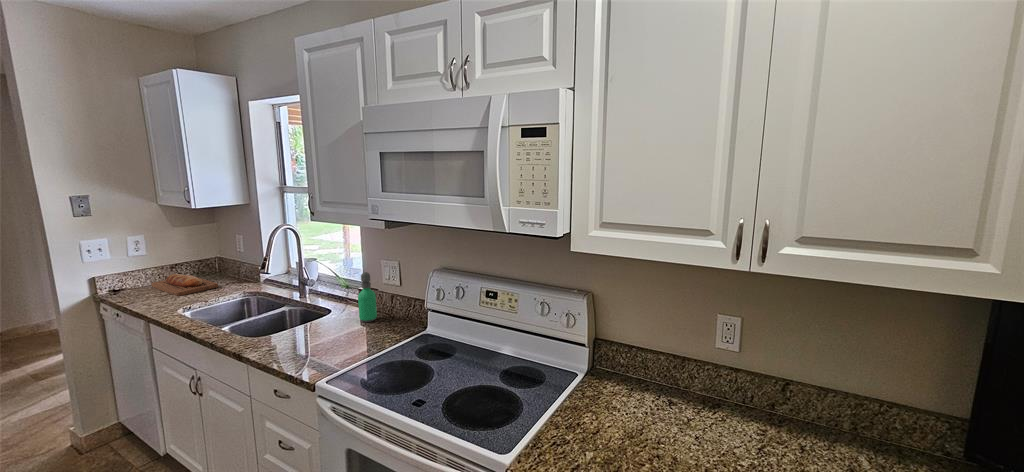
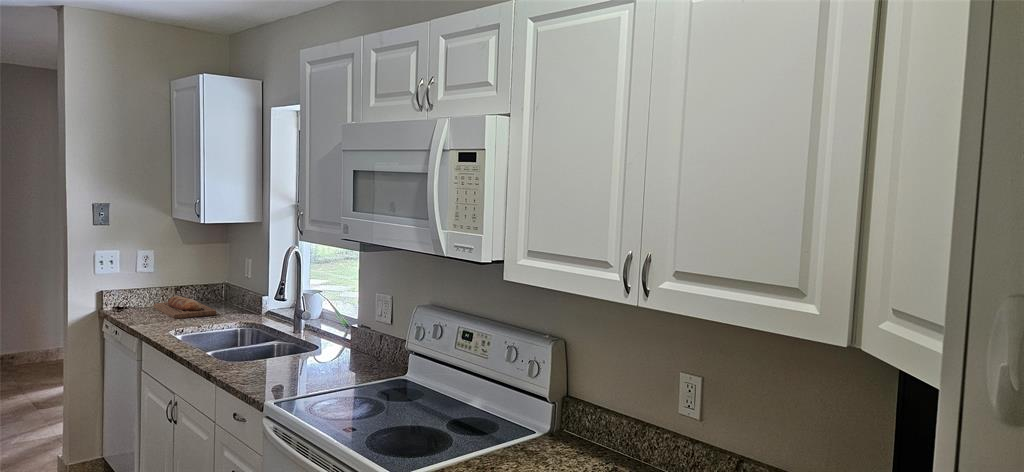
soap dispenser: present [358,272,377,322] -> none [341,305,361,362]

